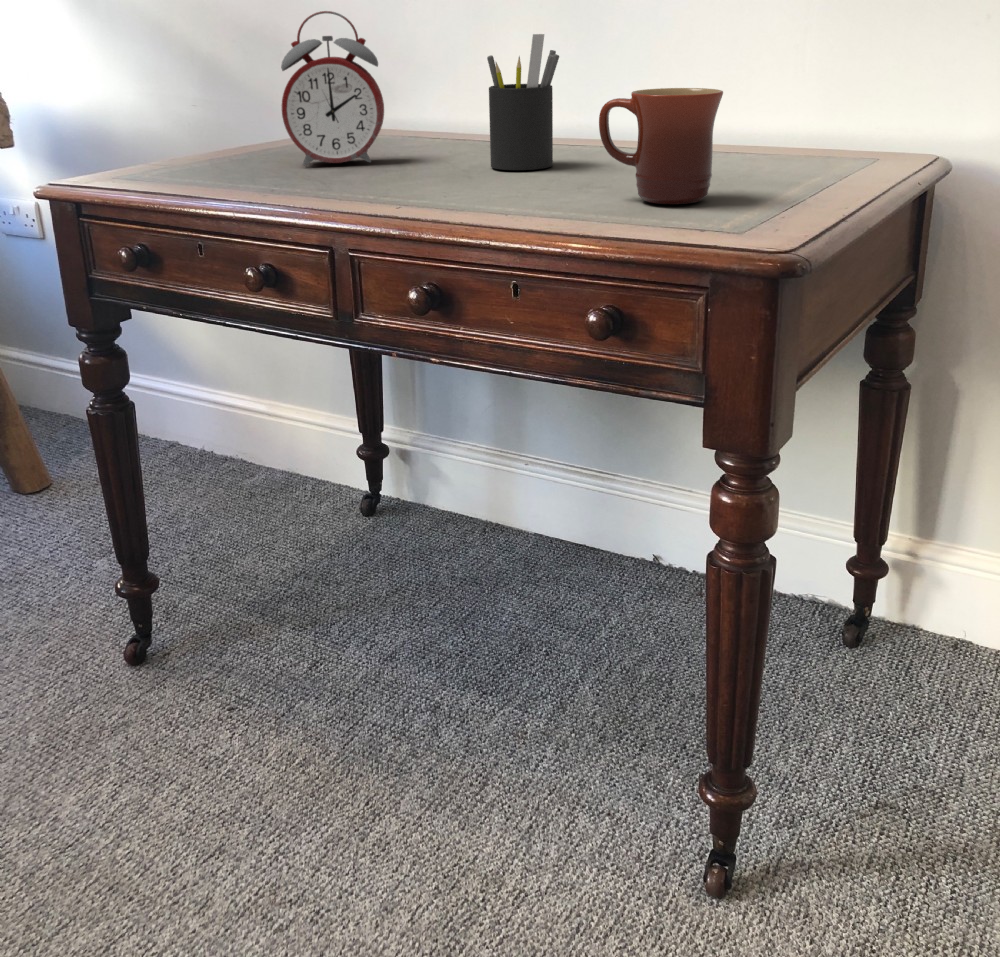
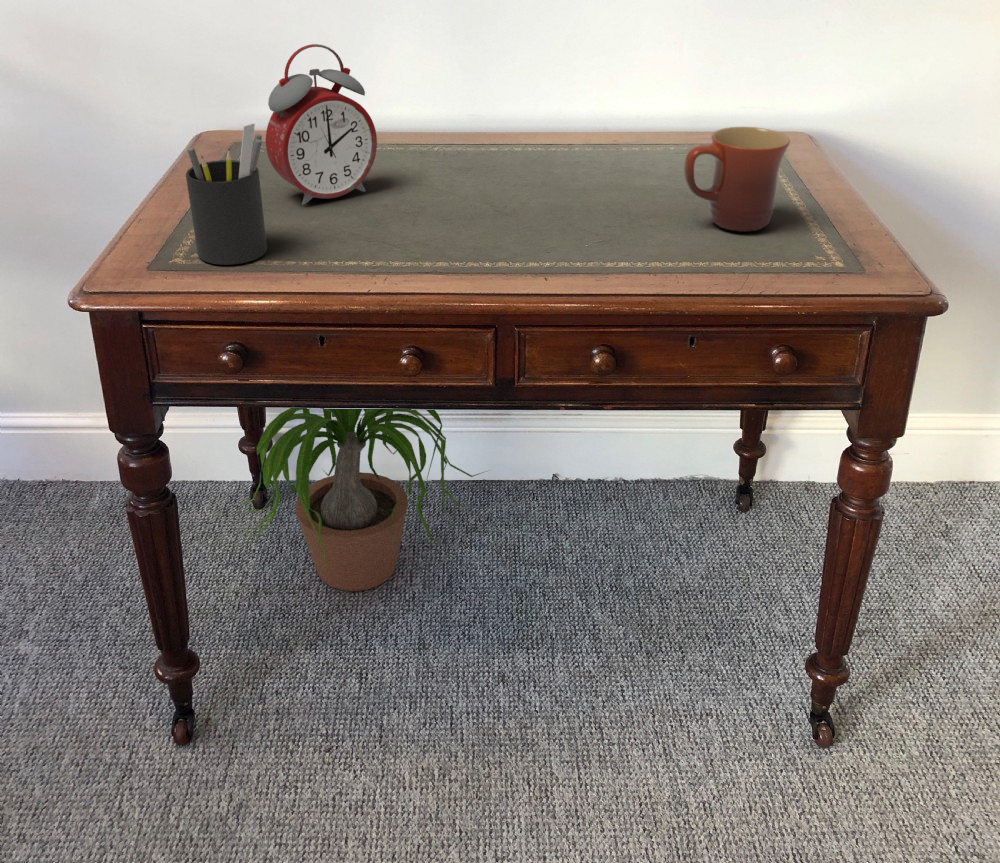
pen holder: present [487,34,559,170] -> present [186,124,267,265]
potted plant: none [253,373,517,601] -> present [239,408,484,591]

